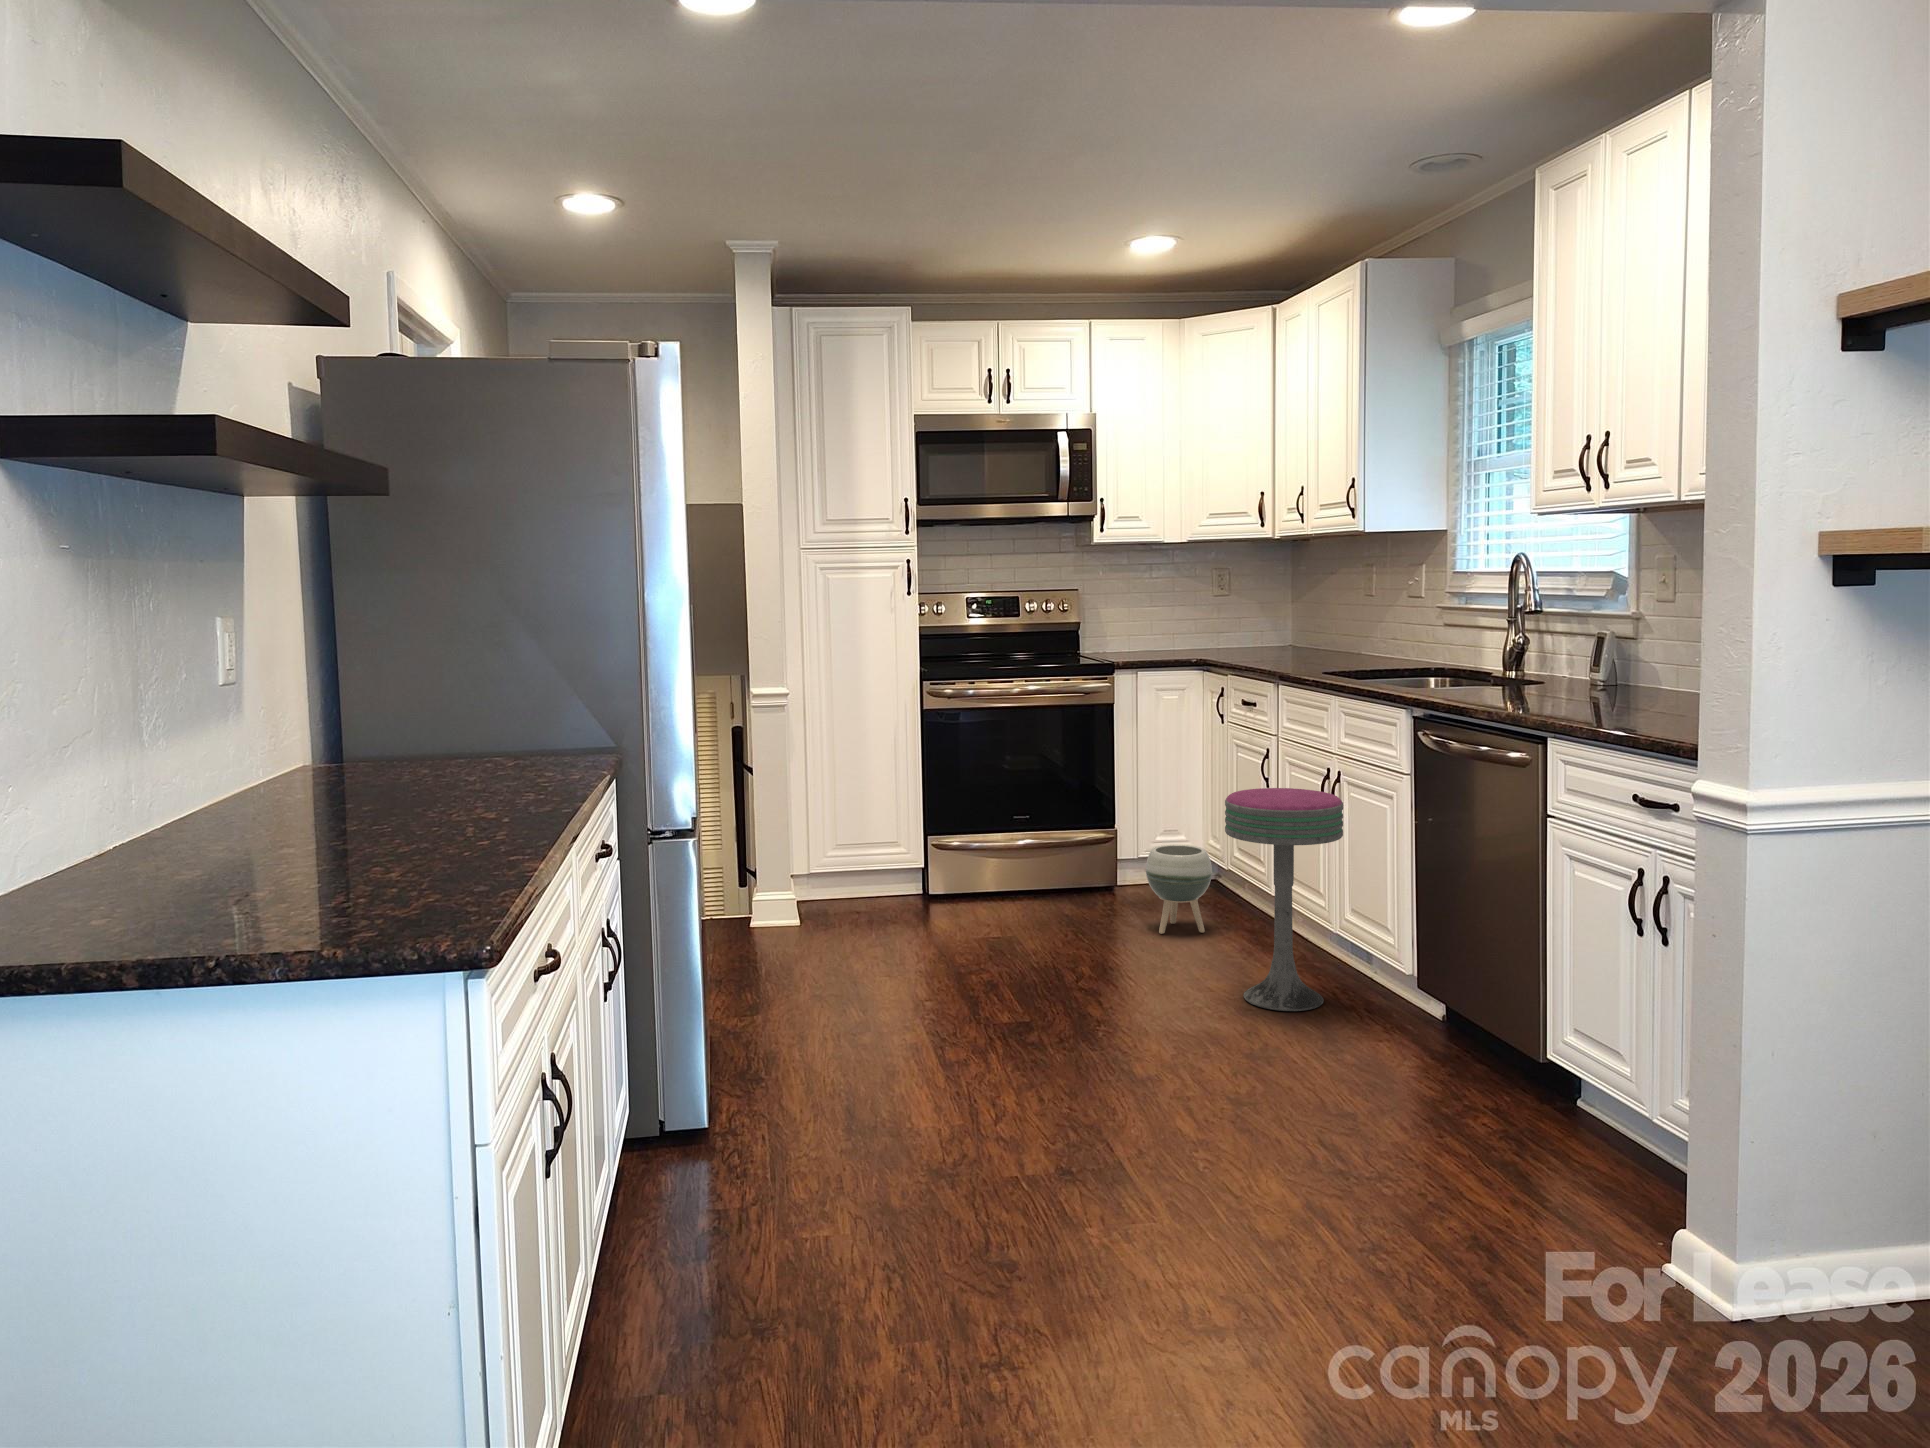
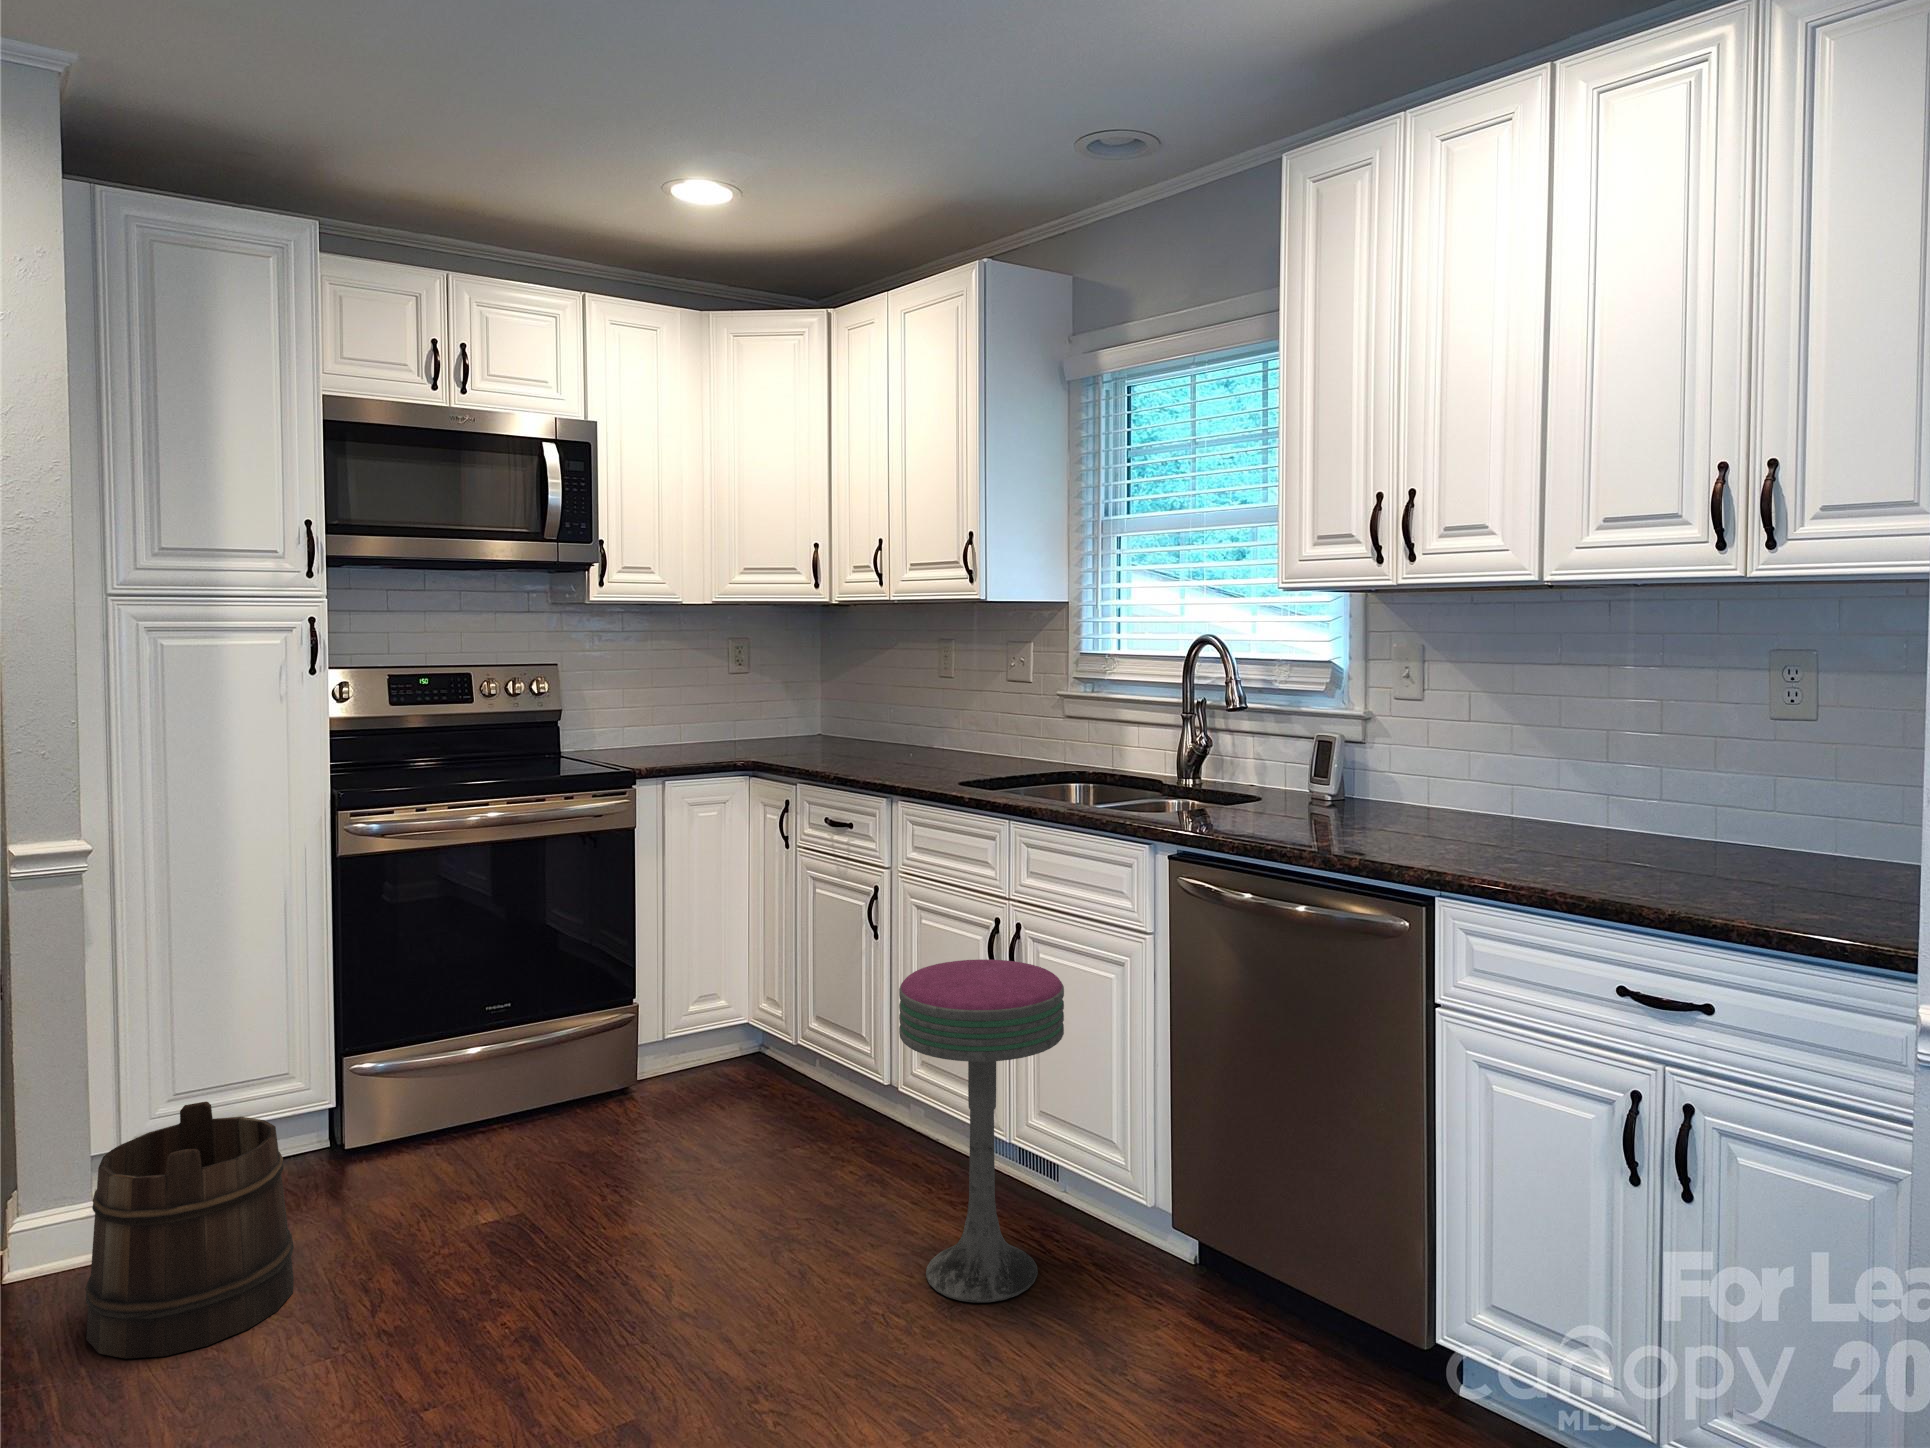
bucket: none [801,831,896,952] -> present [85,1102,294,1359]
planter: present [1146,845,1212,934] -> none [715,1032,809,1171]

